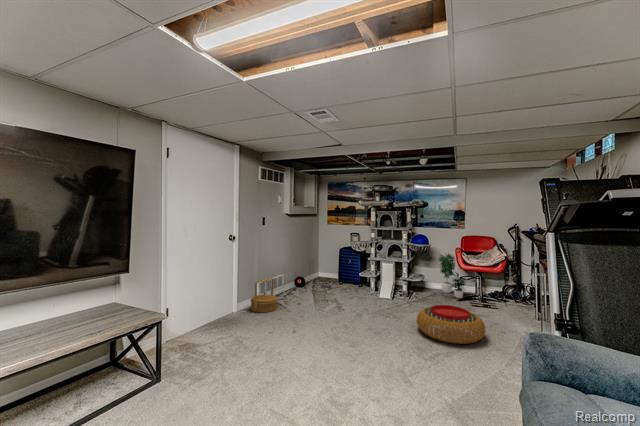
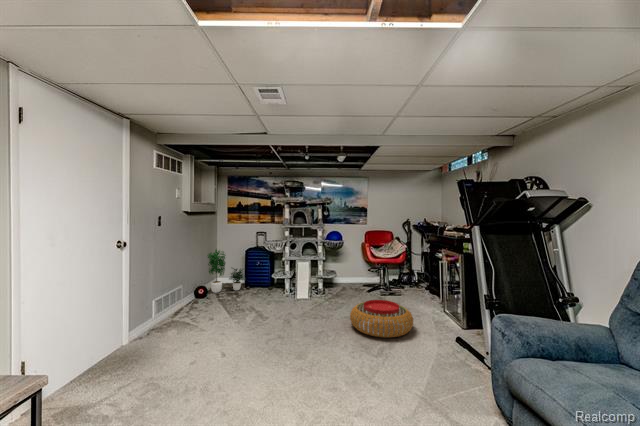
potted plant: present [439,254,466,298] -> present [208,249,245,293]
woven basket: present [251,278,278,312] -> none [147,292,186,340]

